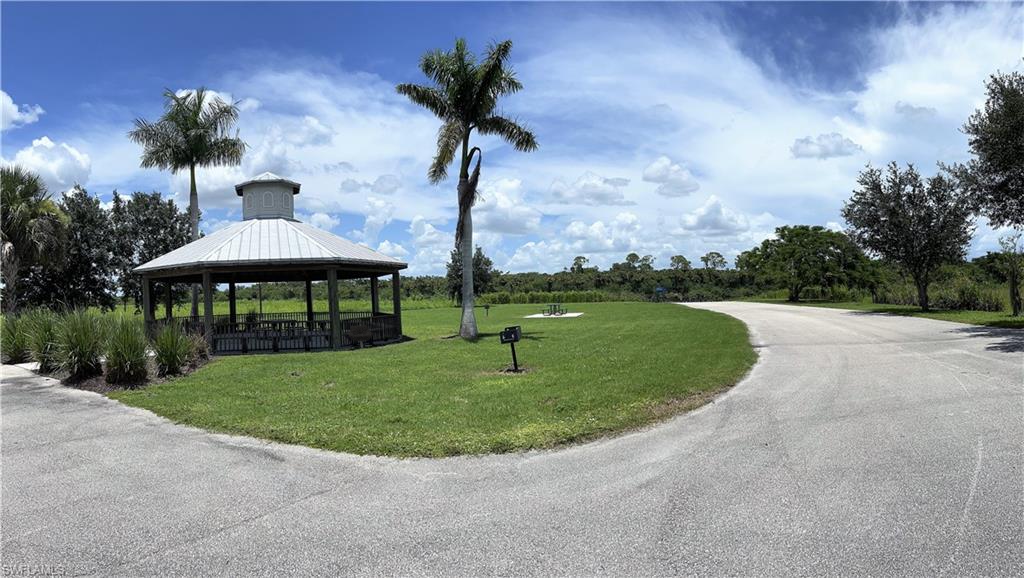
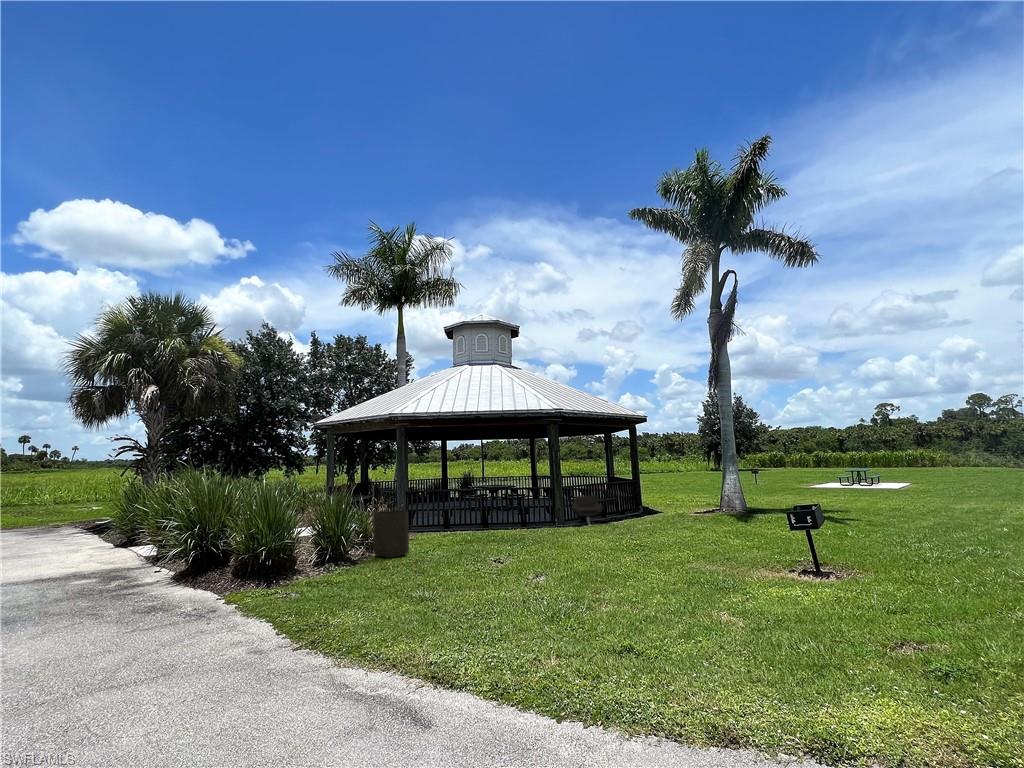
trash can: none [182,339,214,377] -> present [373,510,409,558]

